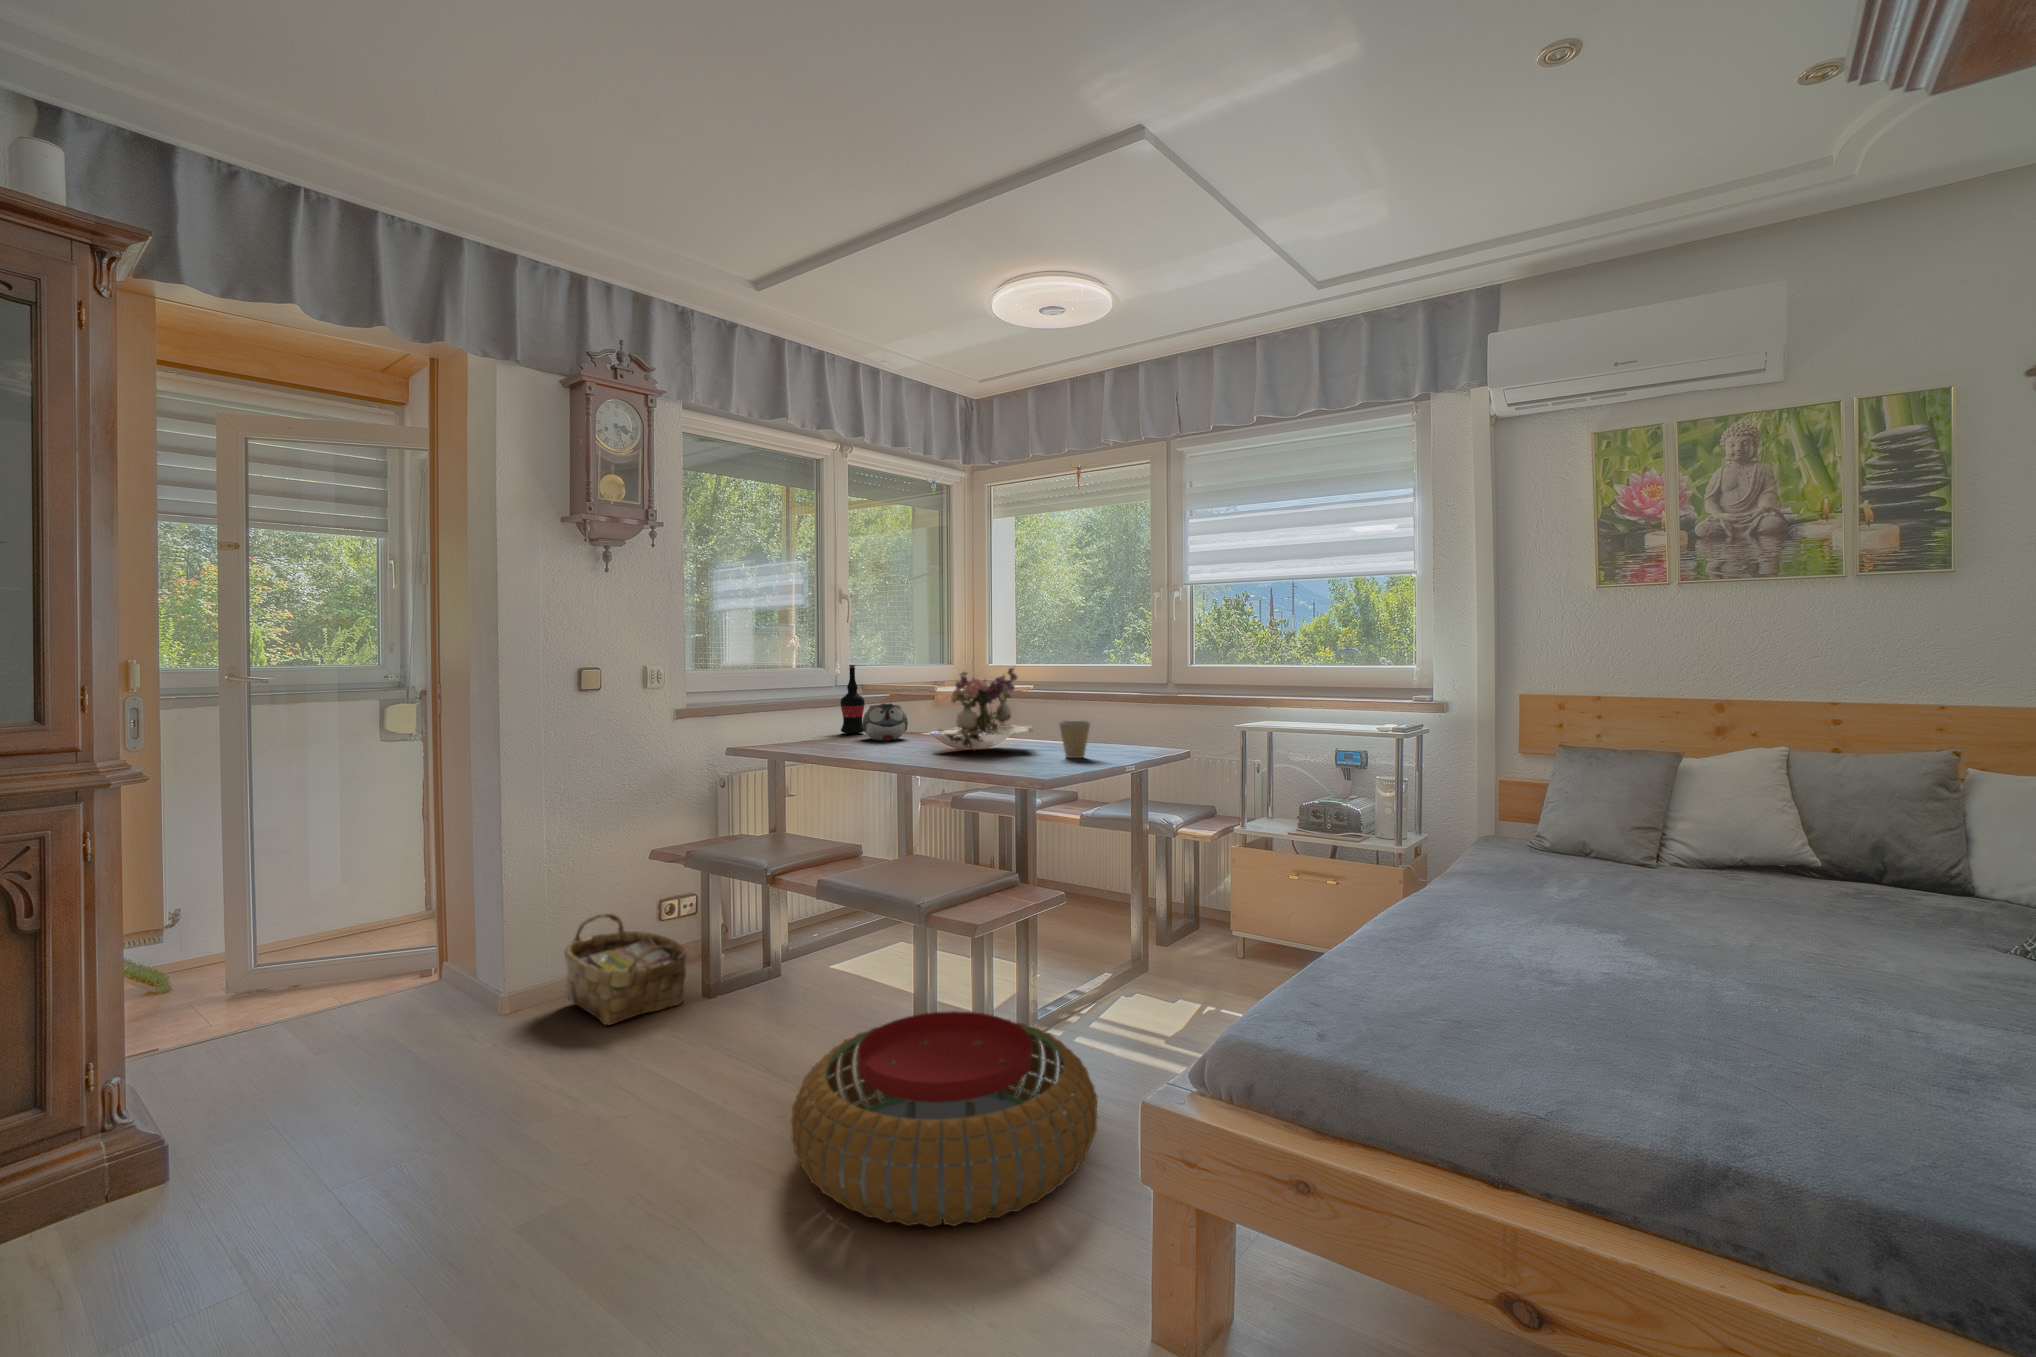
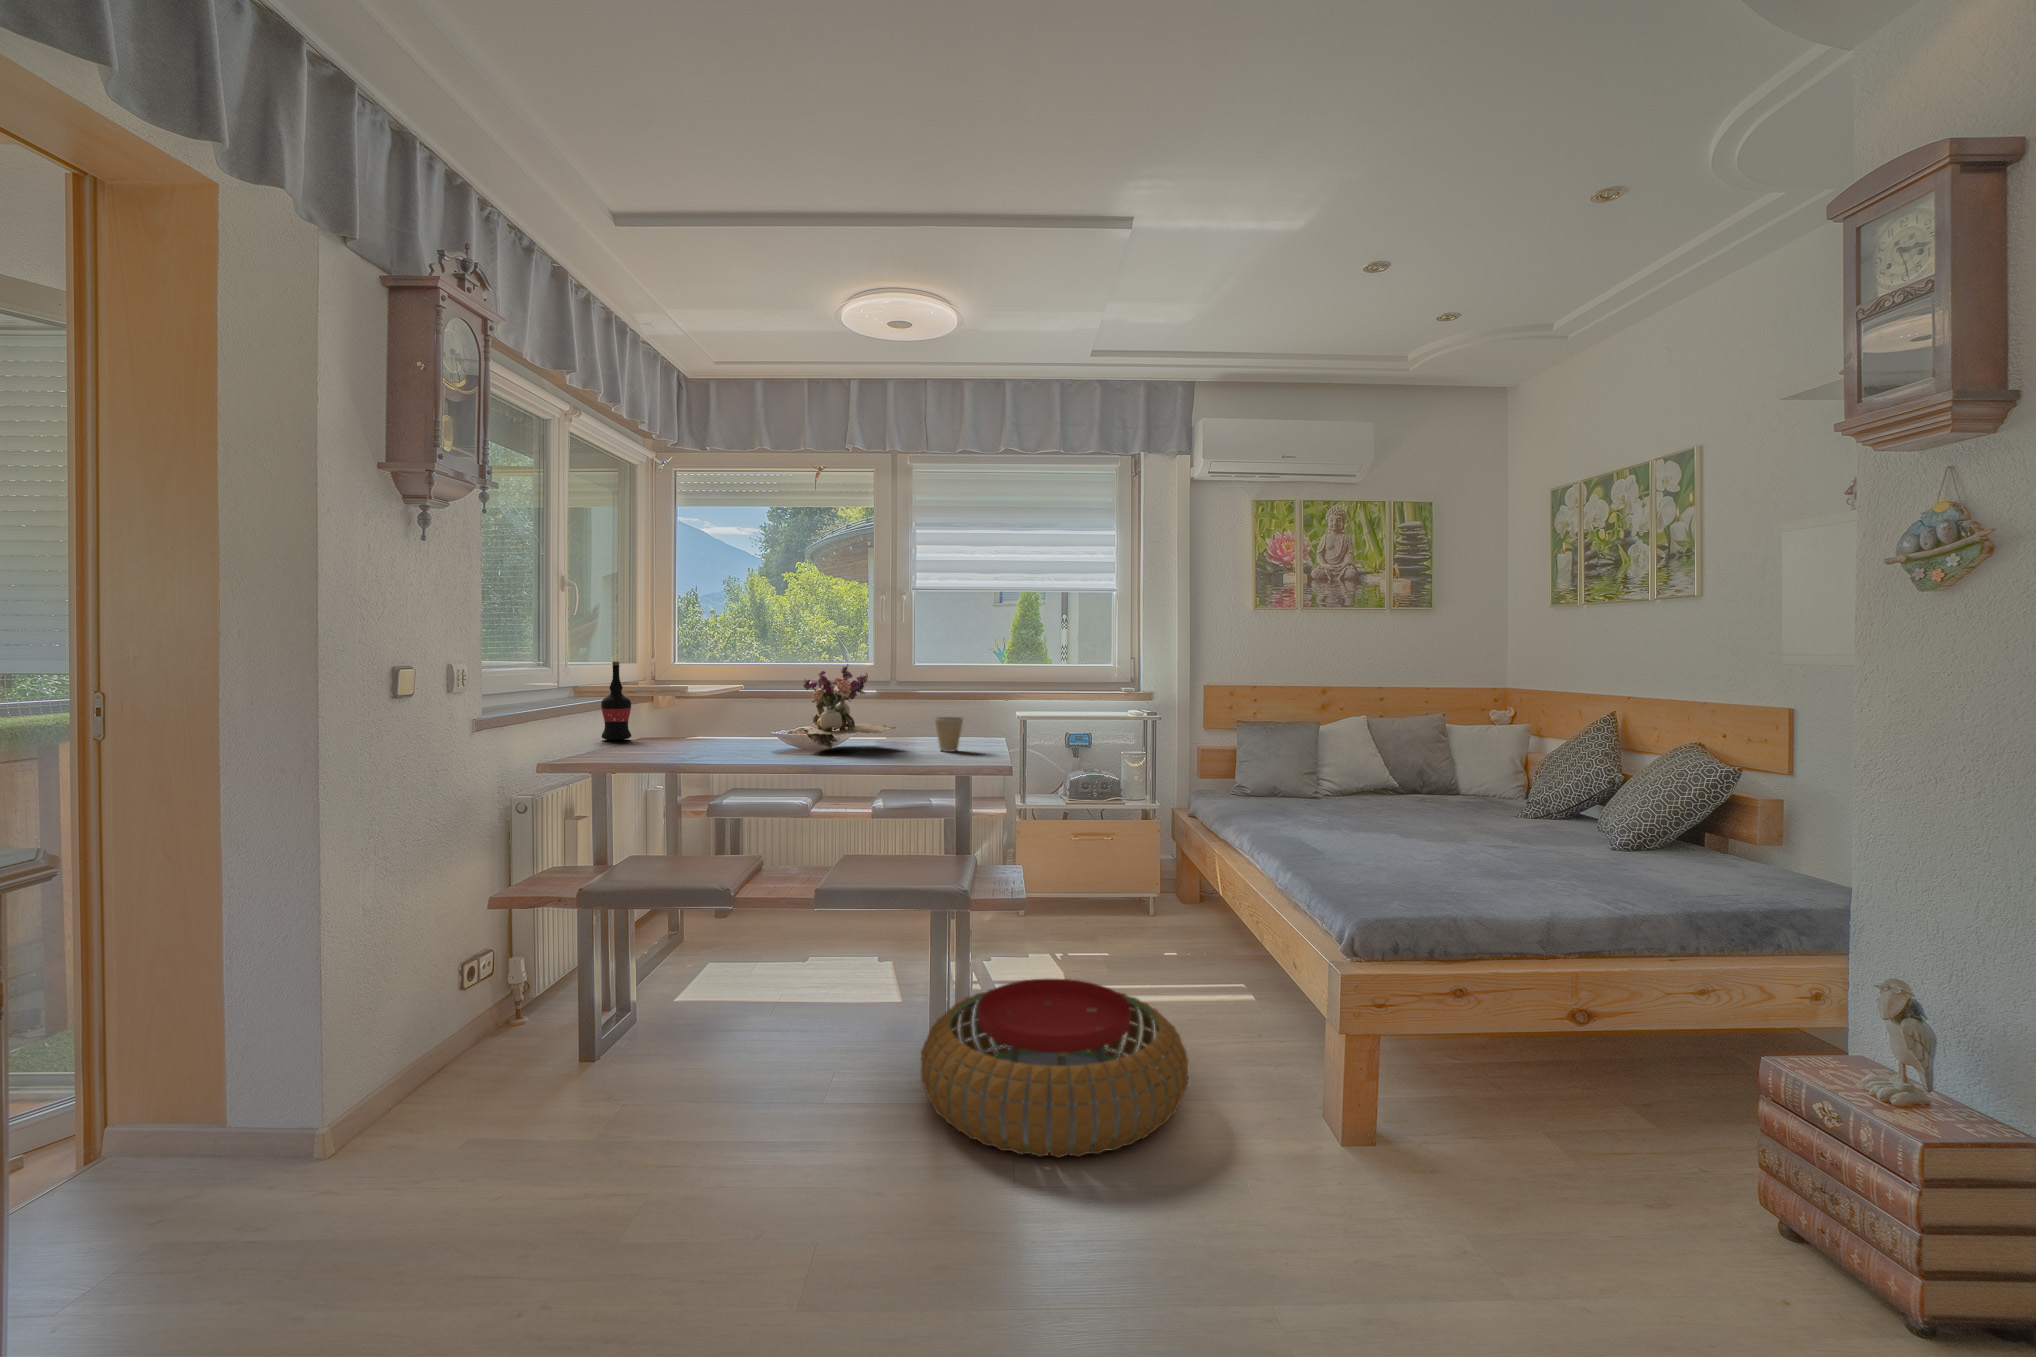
teapot: present [863,703,908,740] -> none [660,705,711,745]
woven basket: present [564,913,686,1025] -> none [405,983,583,1113]

